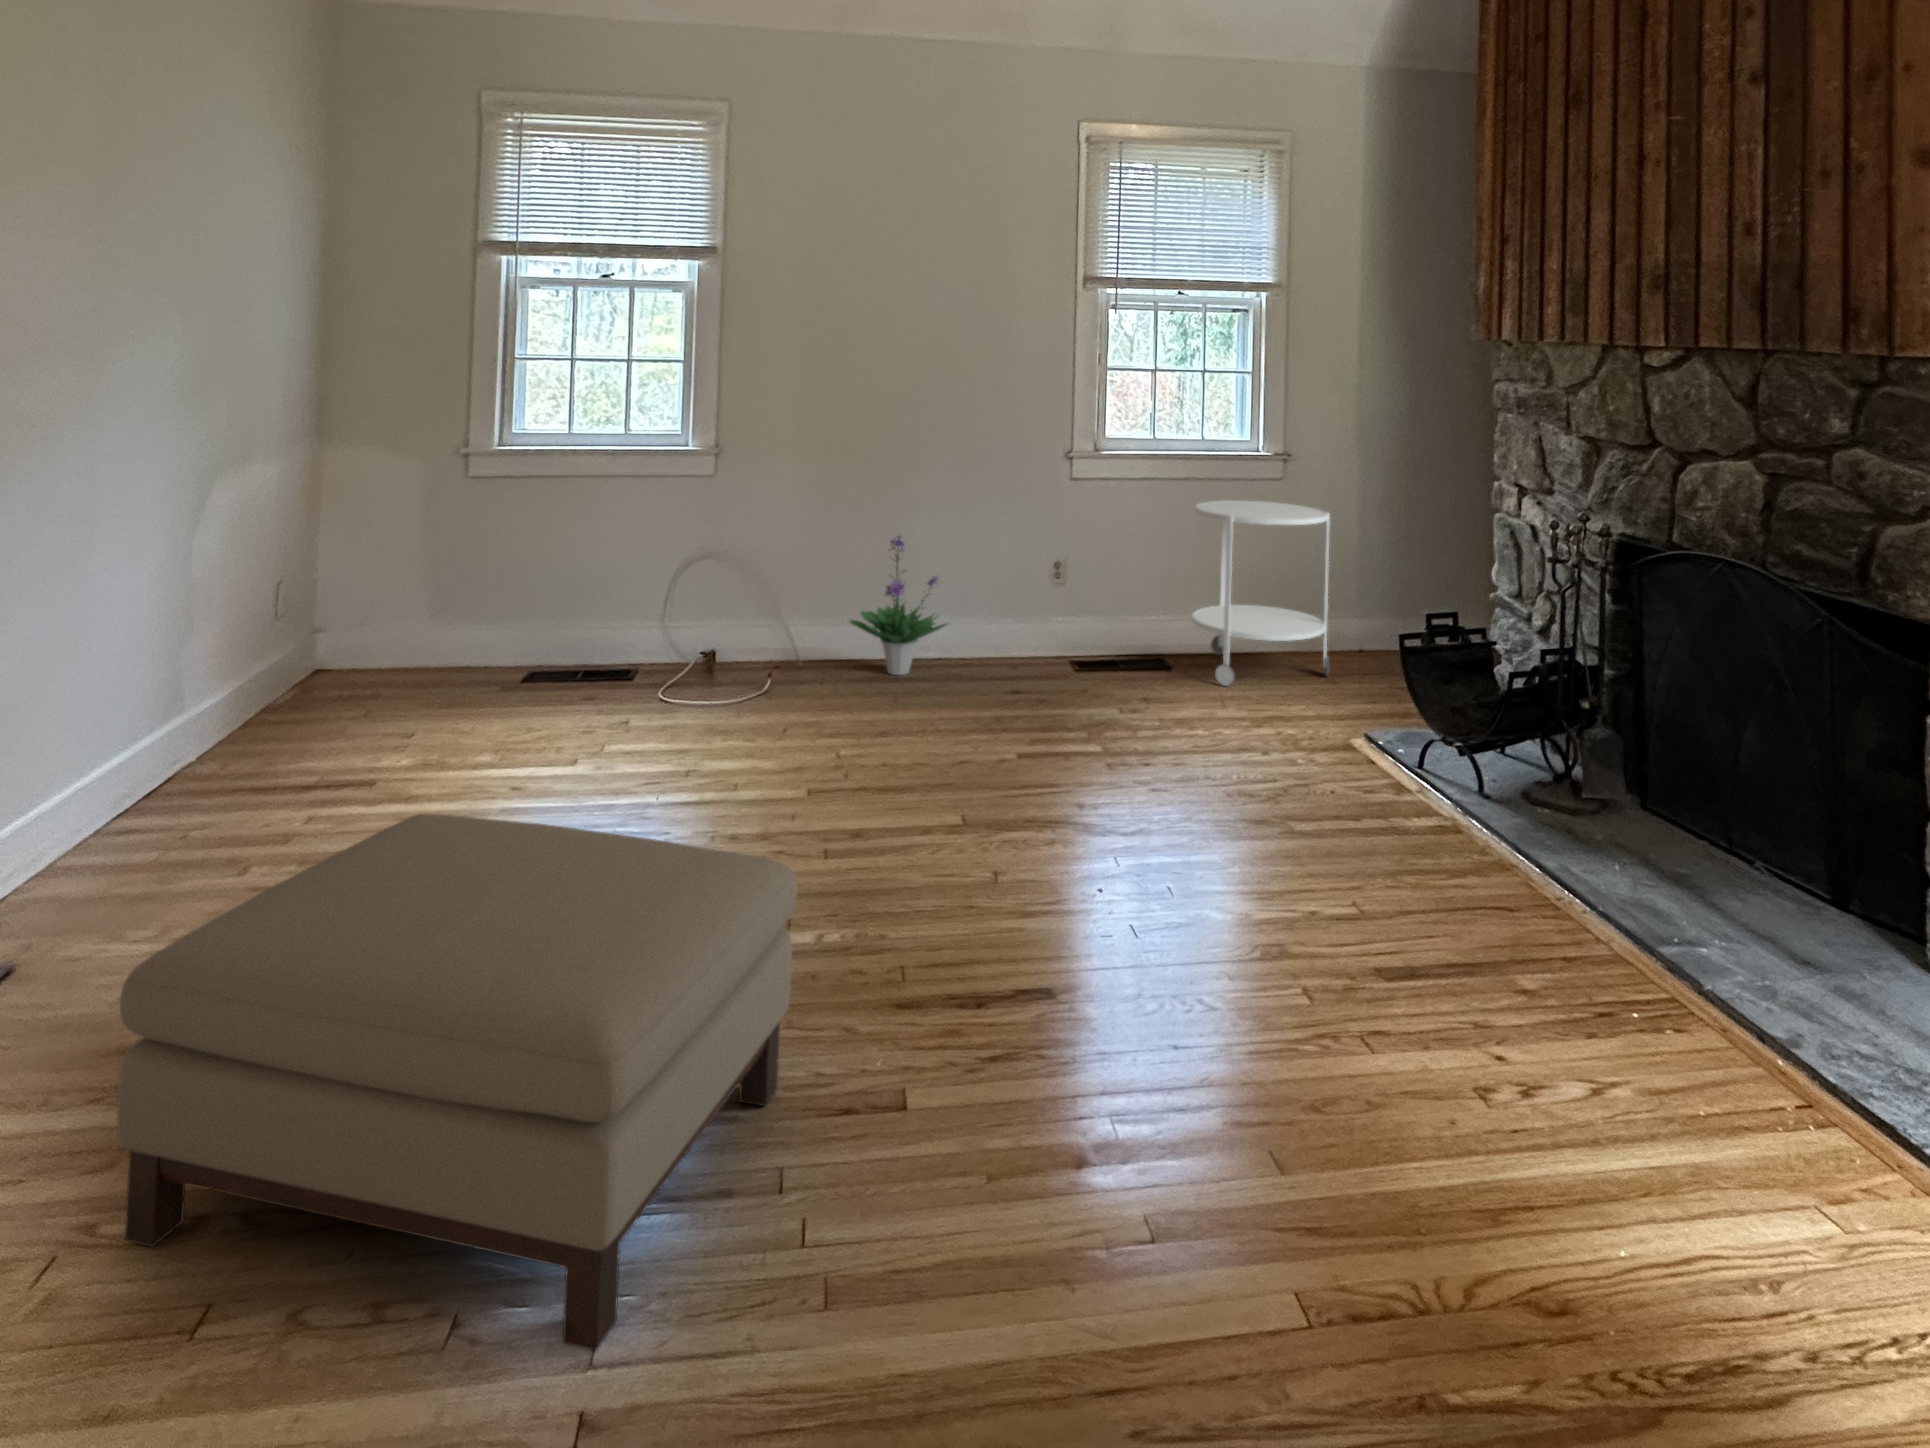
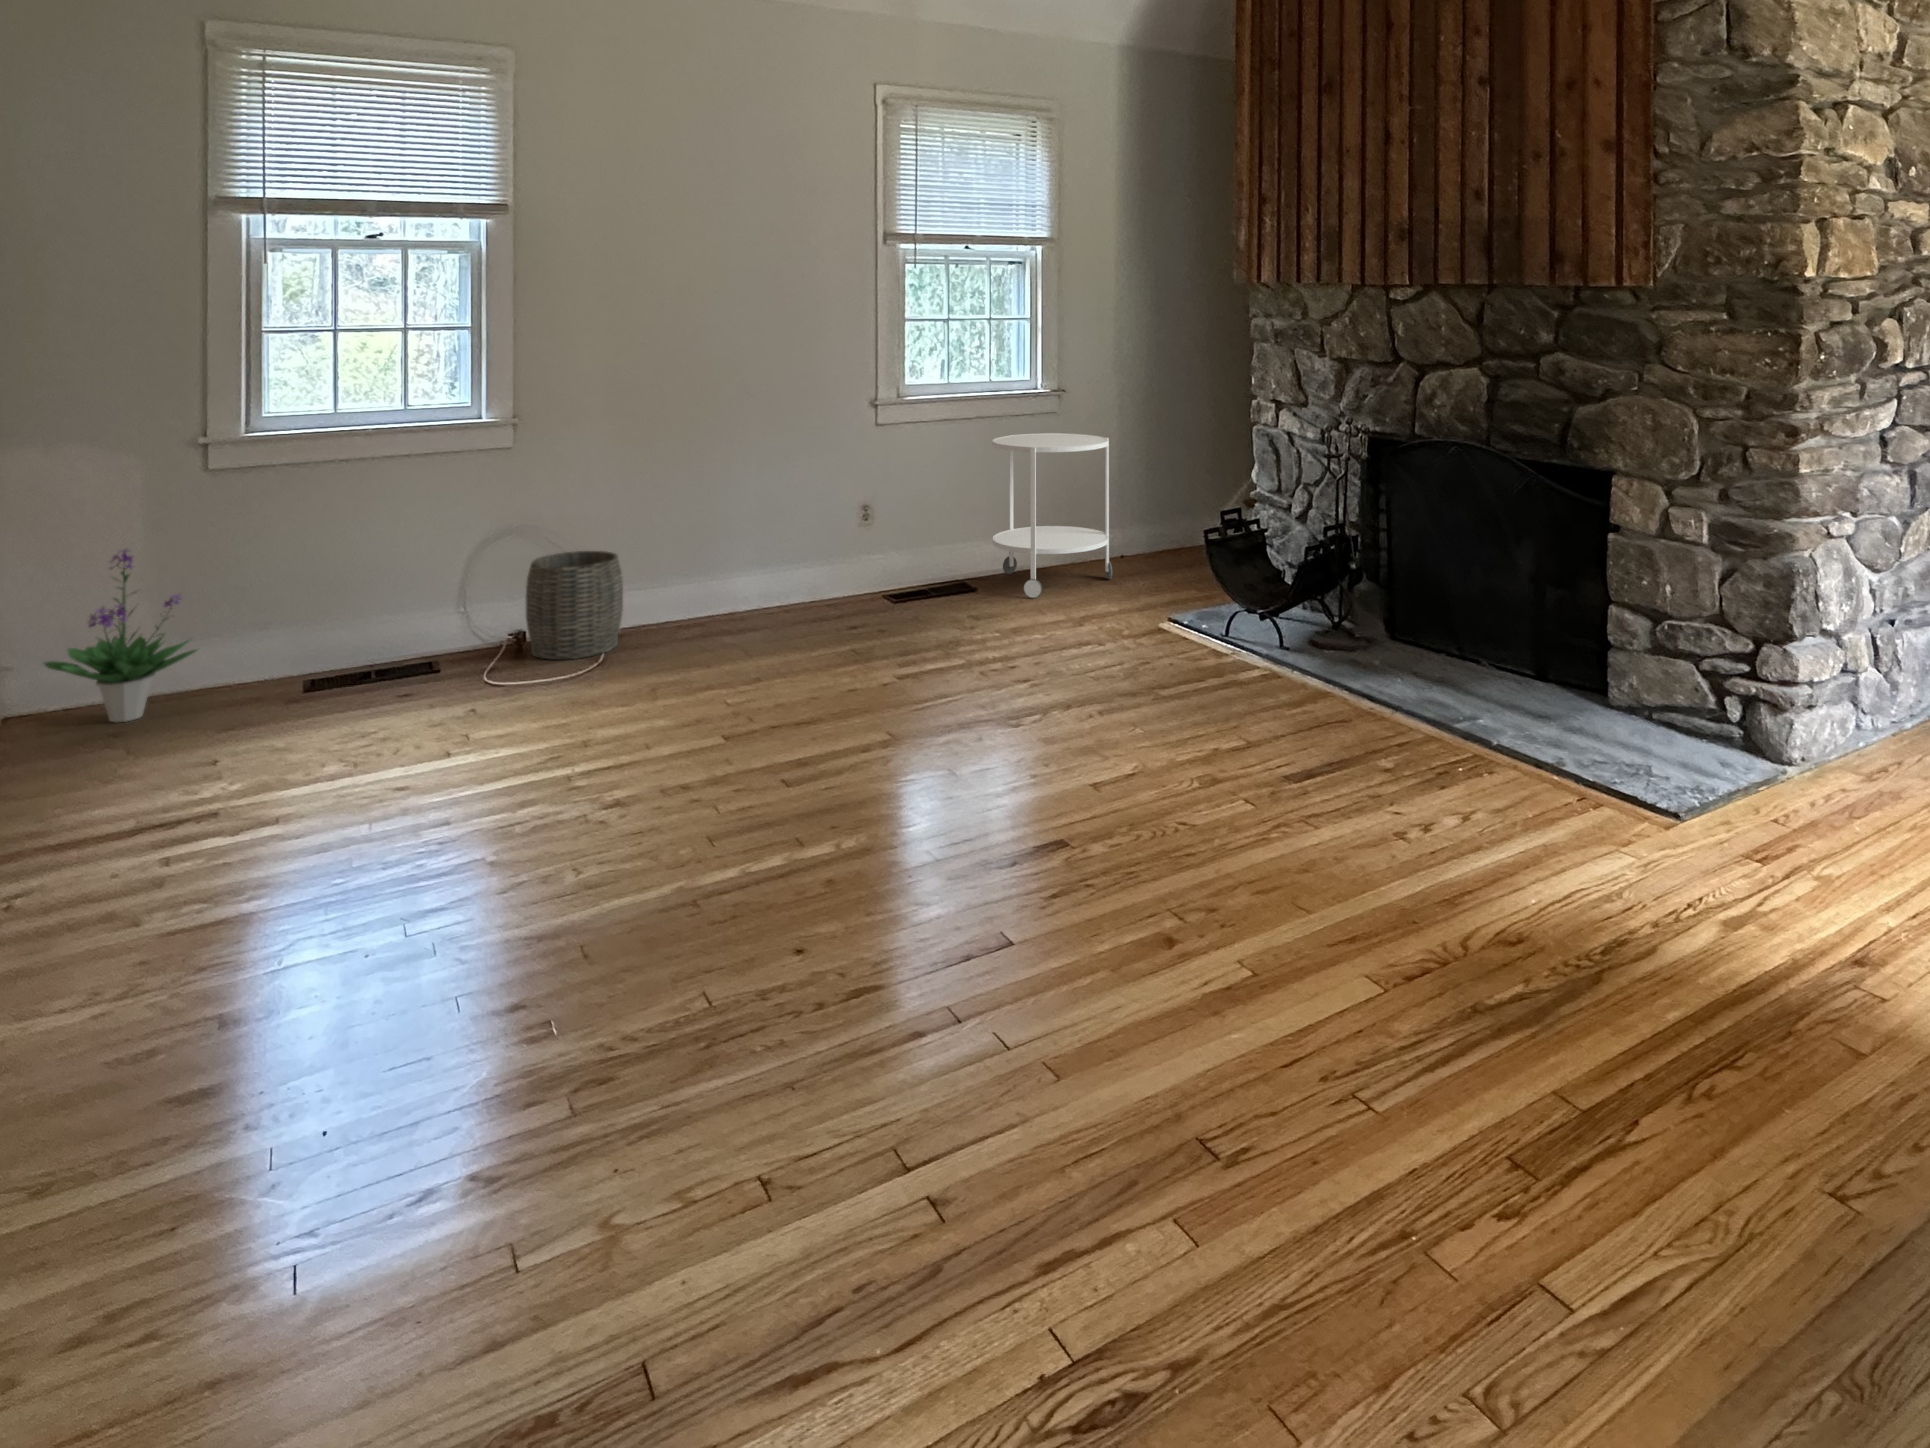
potted plant: present [849,536,947,675] -> present [44,549,197,722]
woven basket: none [711,578,800,683] -> present [526,551,623,660]
ottoman: present [117,814,797,1350] -> none [363,763,926,1223]

